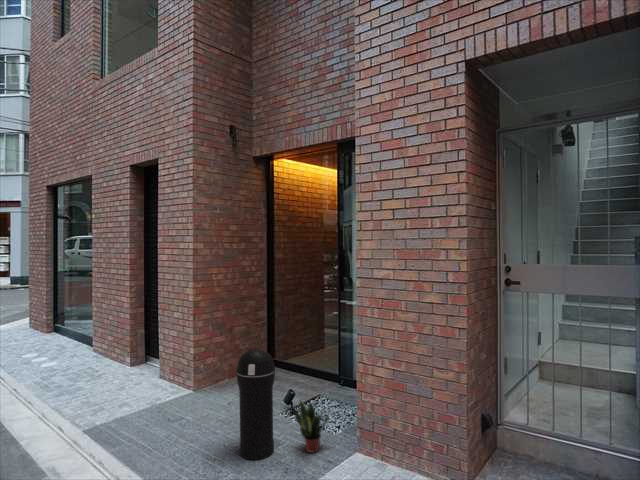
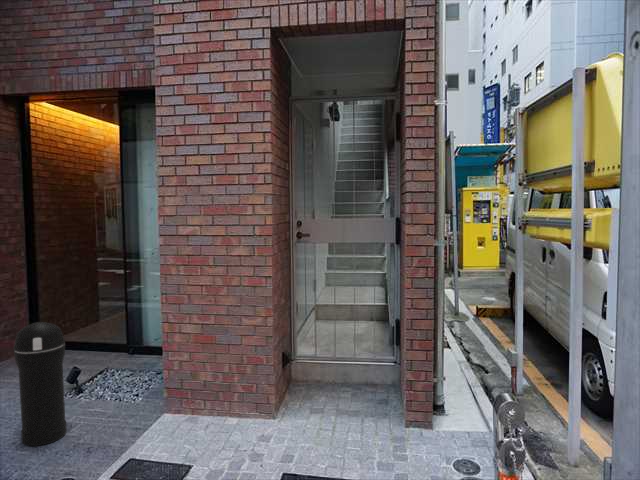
potted plant: present [295,401,329,453] -> none [91,370,131,424]

